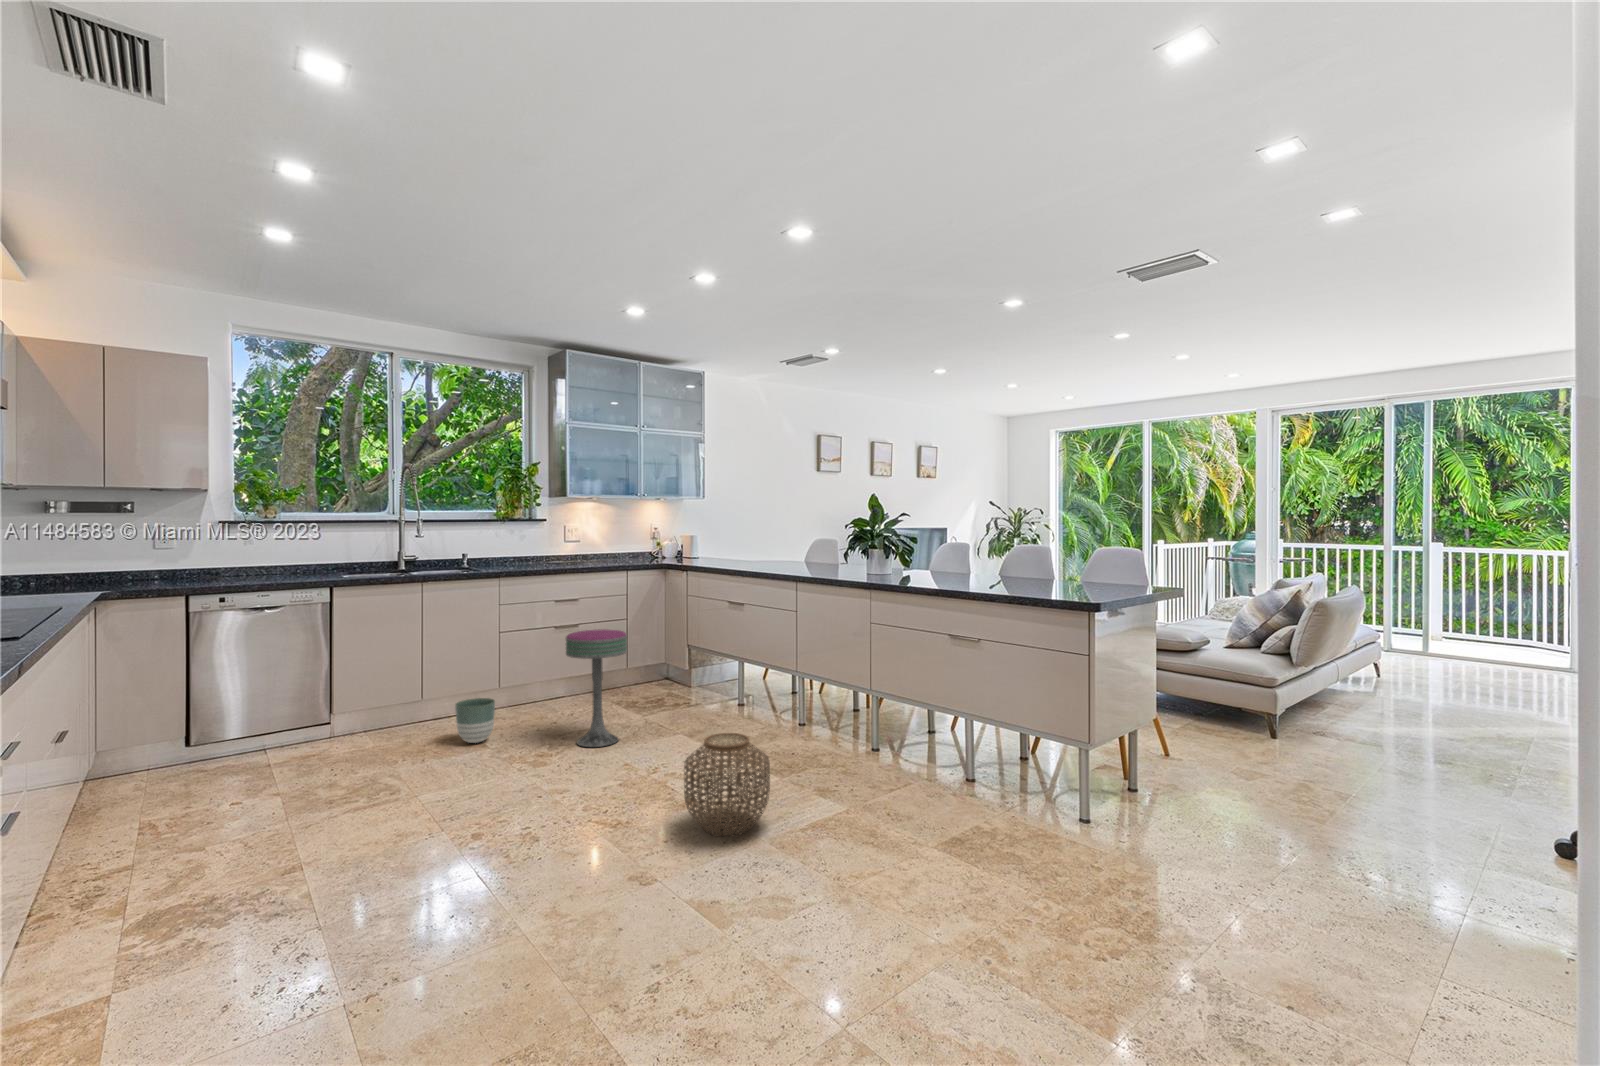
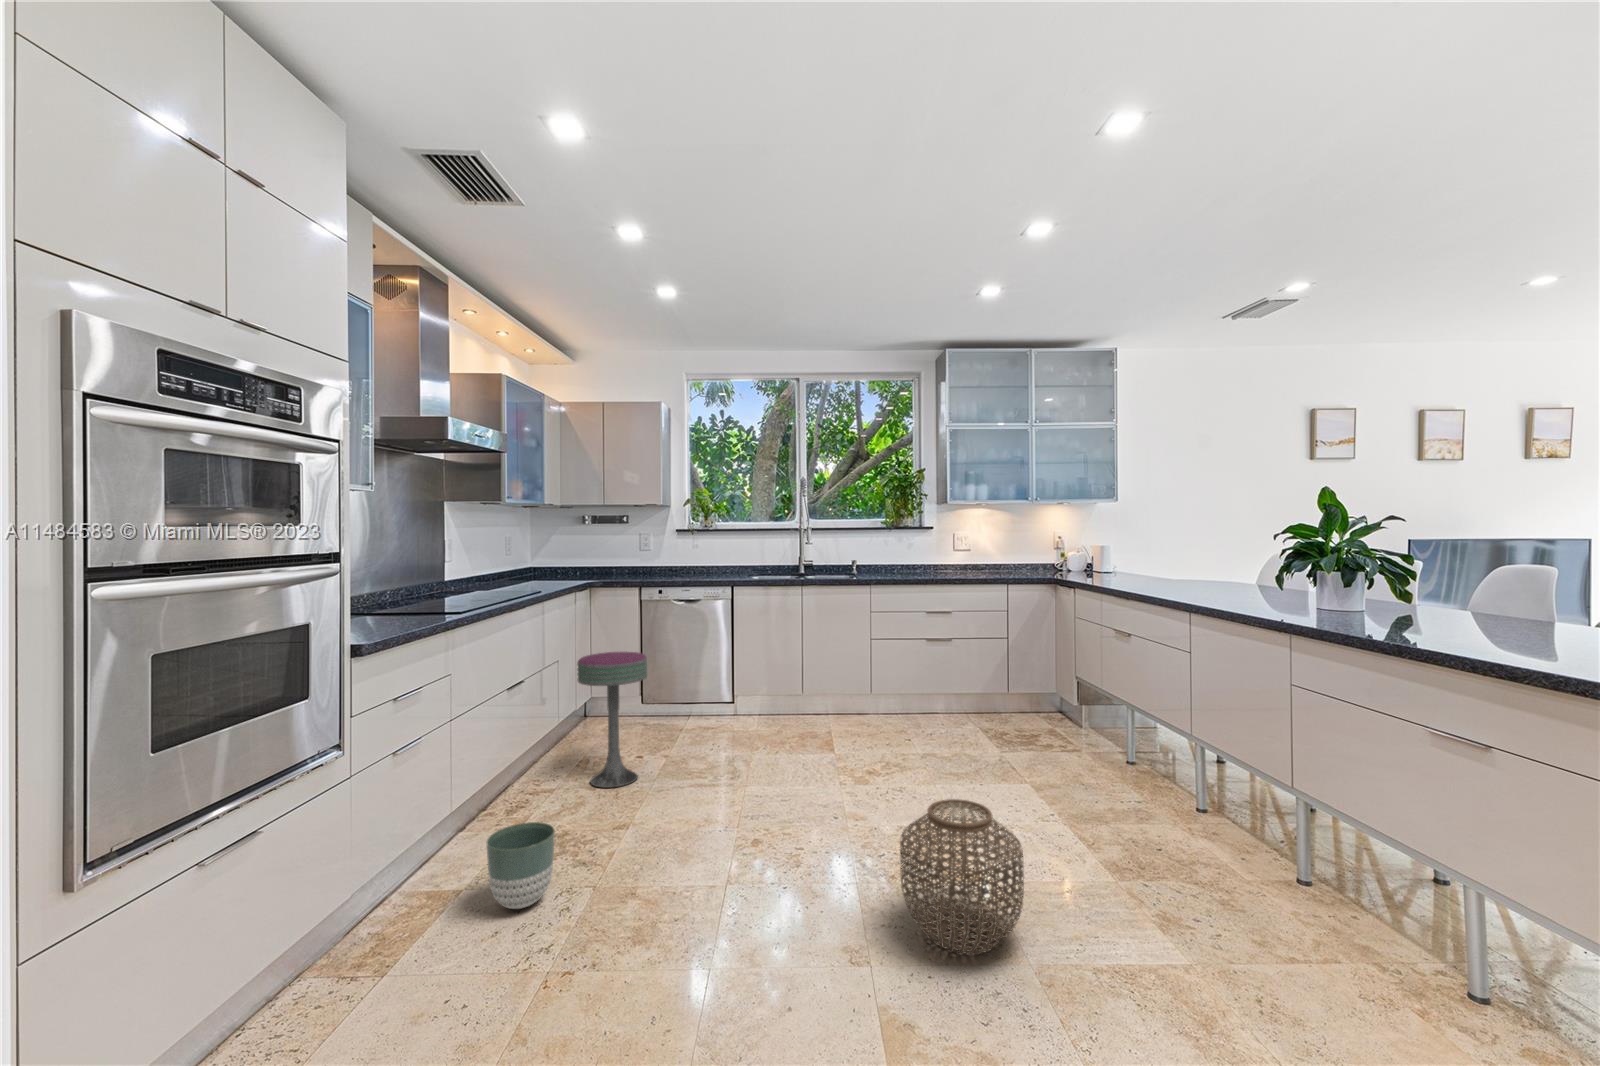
bar stool: present [566,629,627,747] -> present [577,652,647,788]
planter: present [455,698,495,743] -> present [486,822,555,909]

